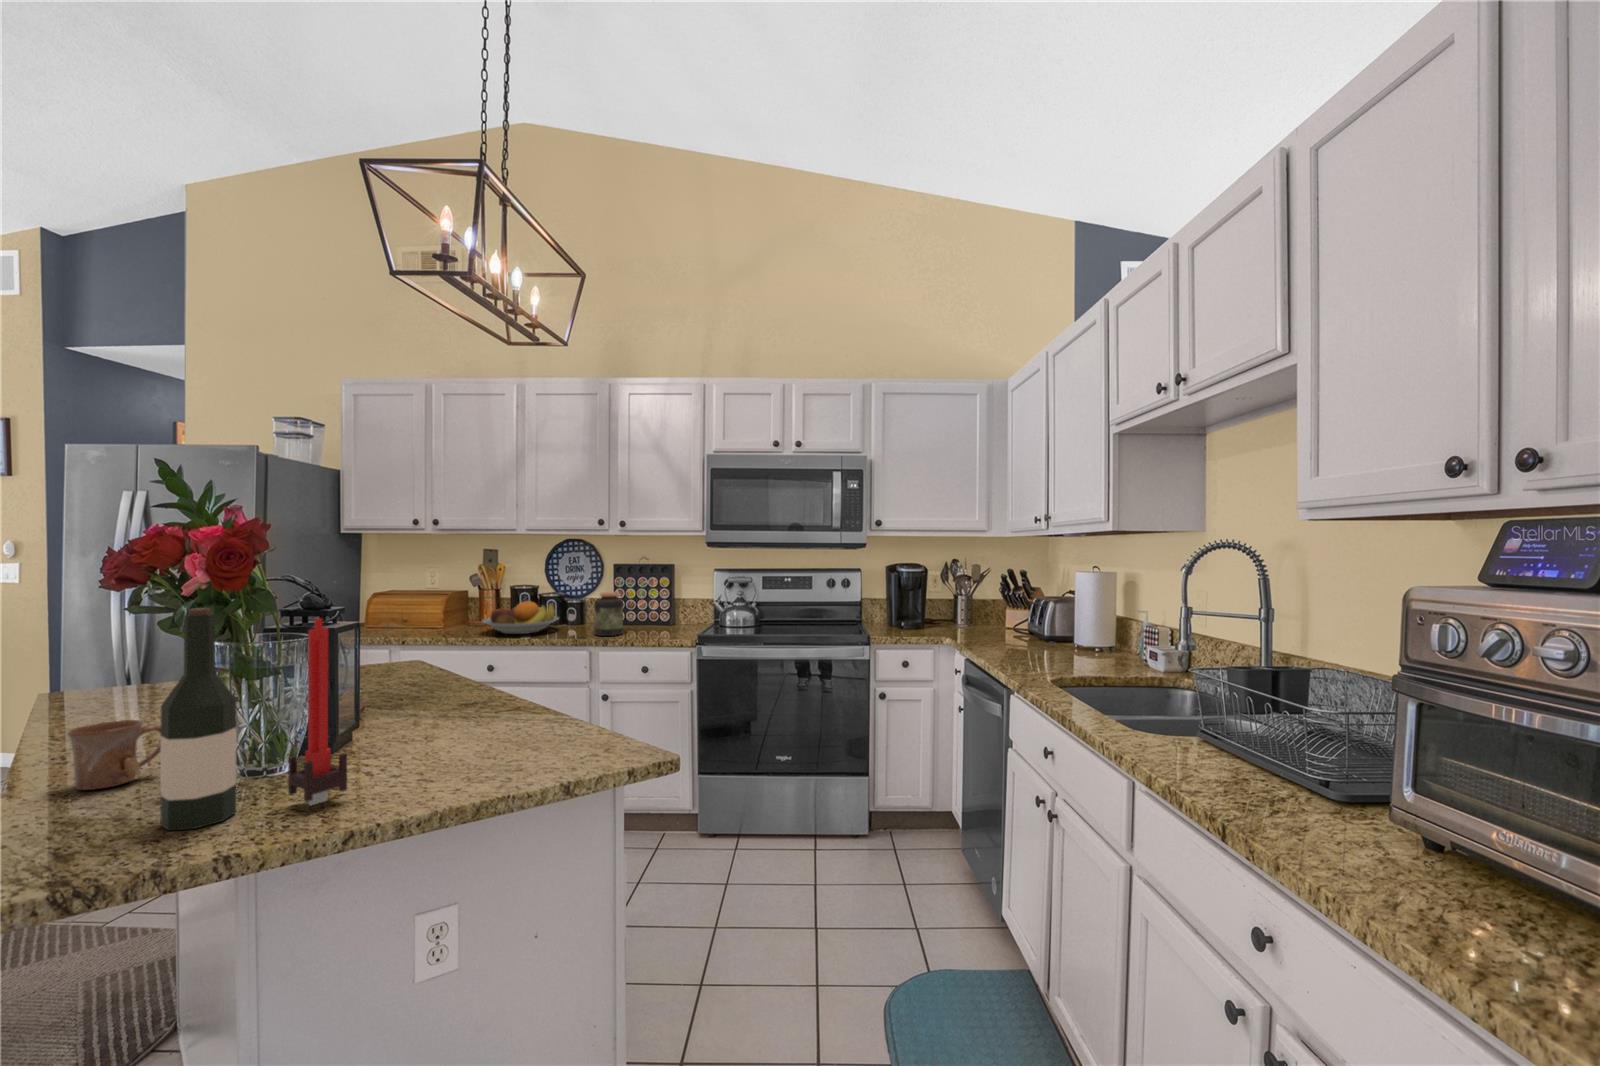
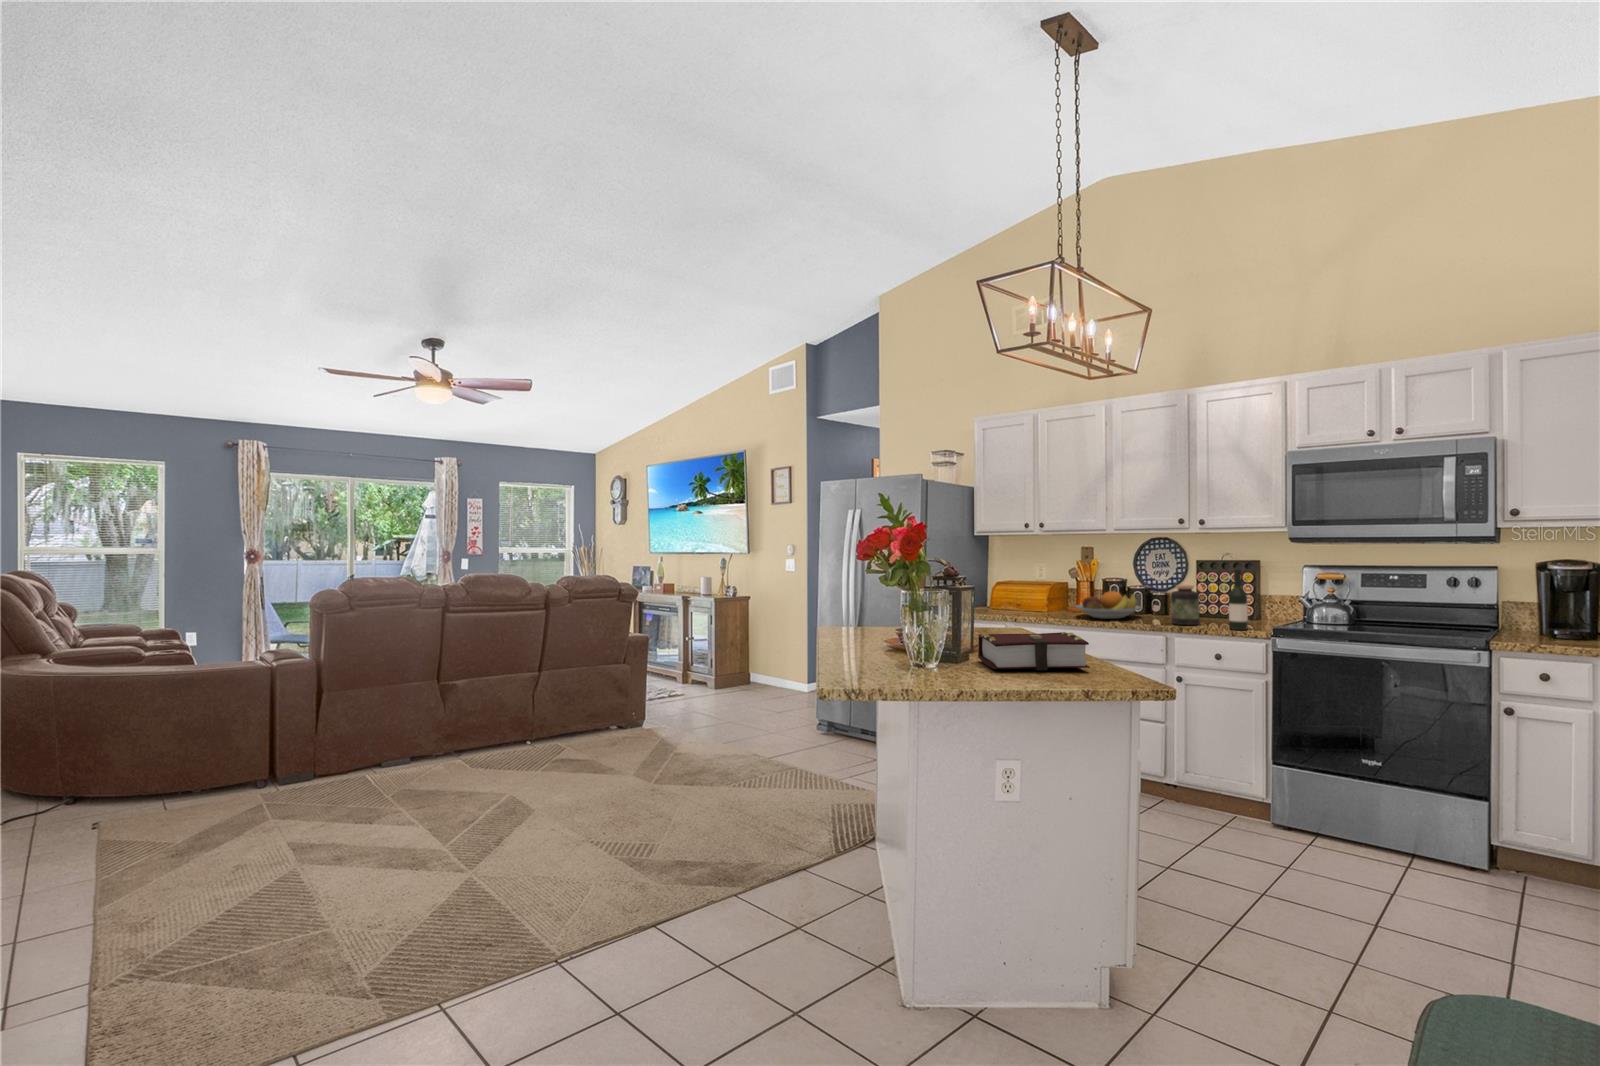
wine bottle: present [160,608,236,830] -> present [1229,568,1248,630]
candle: present [288,618,347,805] -> none [935,575,960,668]
book: none [380,691,587,791] -> present [978,632,1090,671]
mug: present [67,720,161,790] -> none [852,625,887,654]

